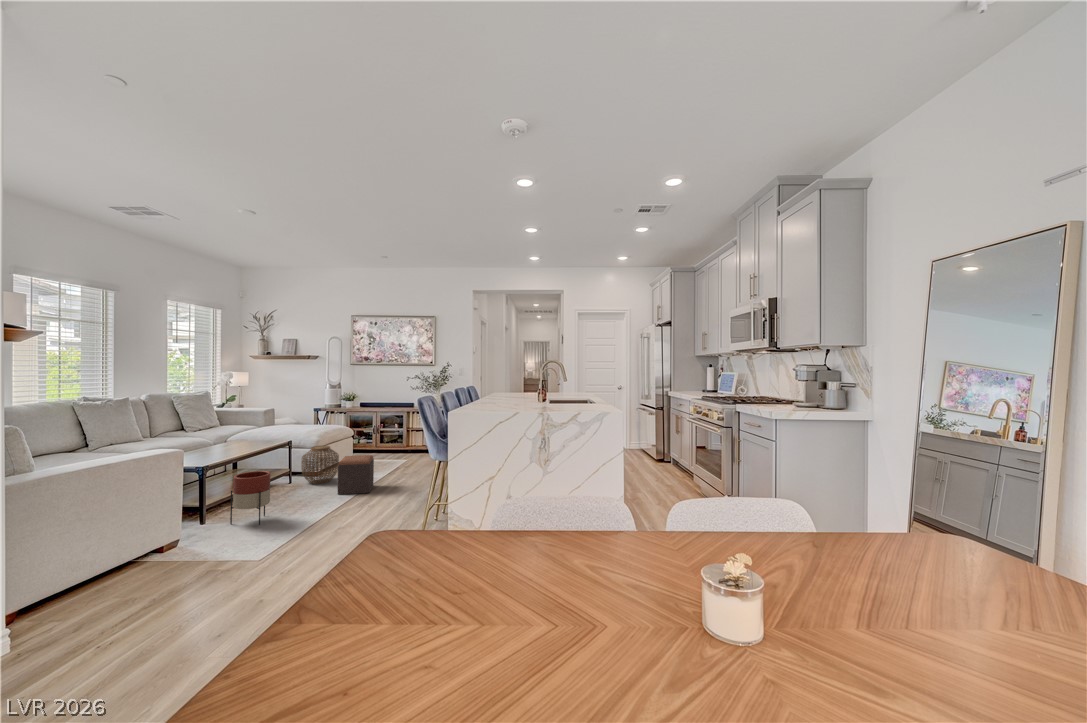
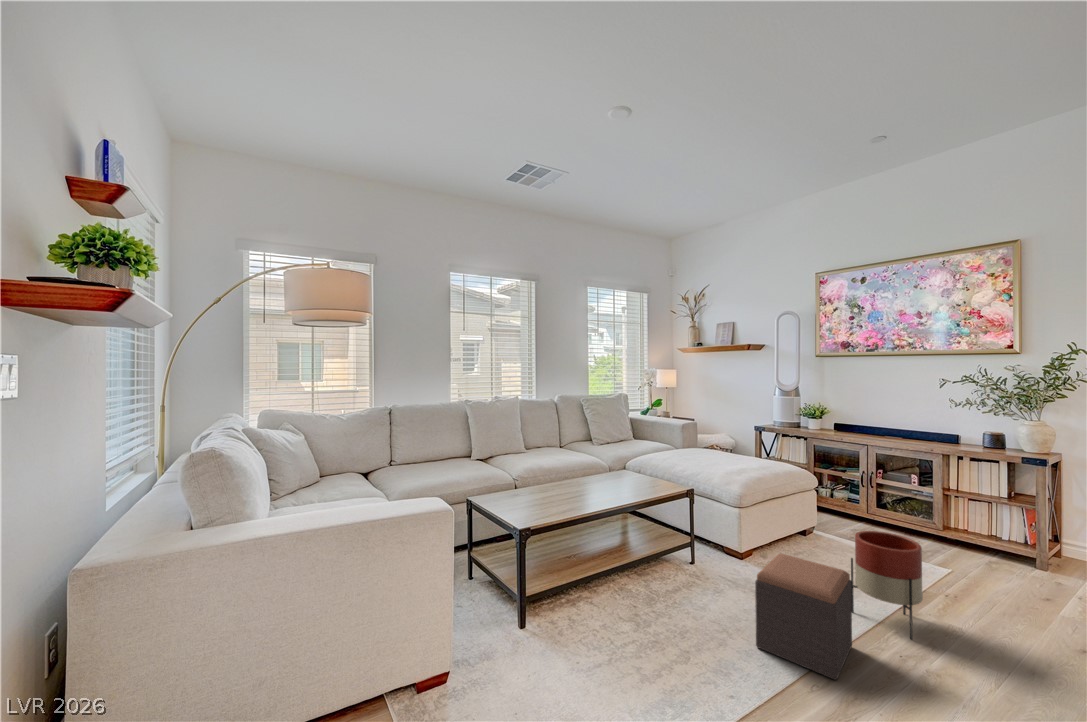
woven basket: present [301,446,339,484] -> none [702,508,773,588]
planter: present [230,471,270,525] -> present [851,531,923,639]

